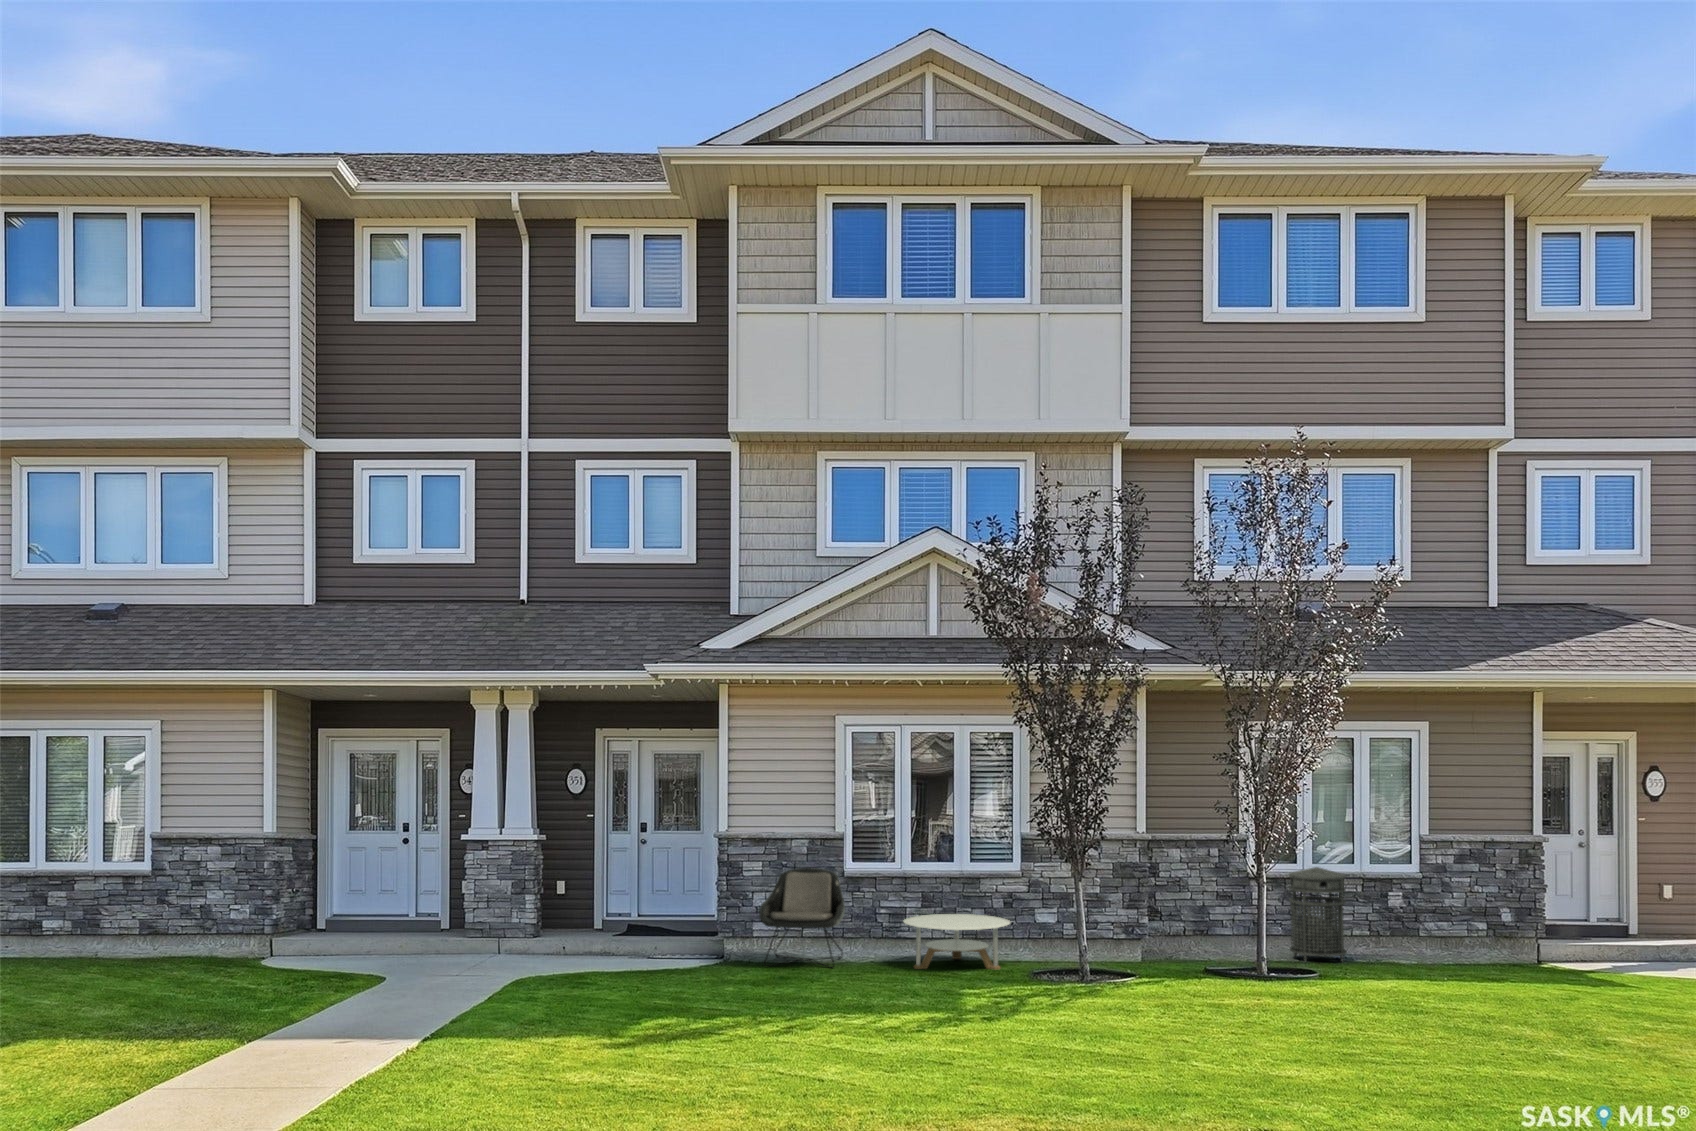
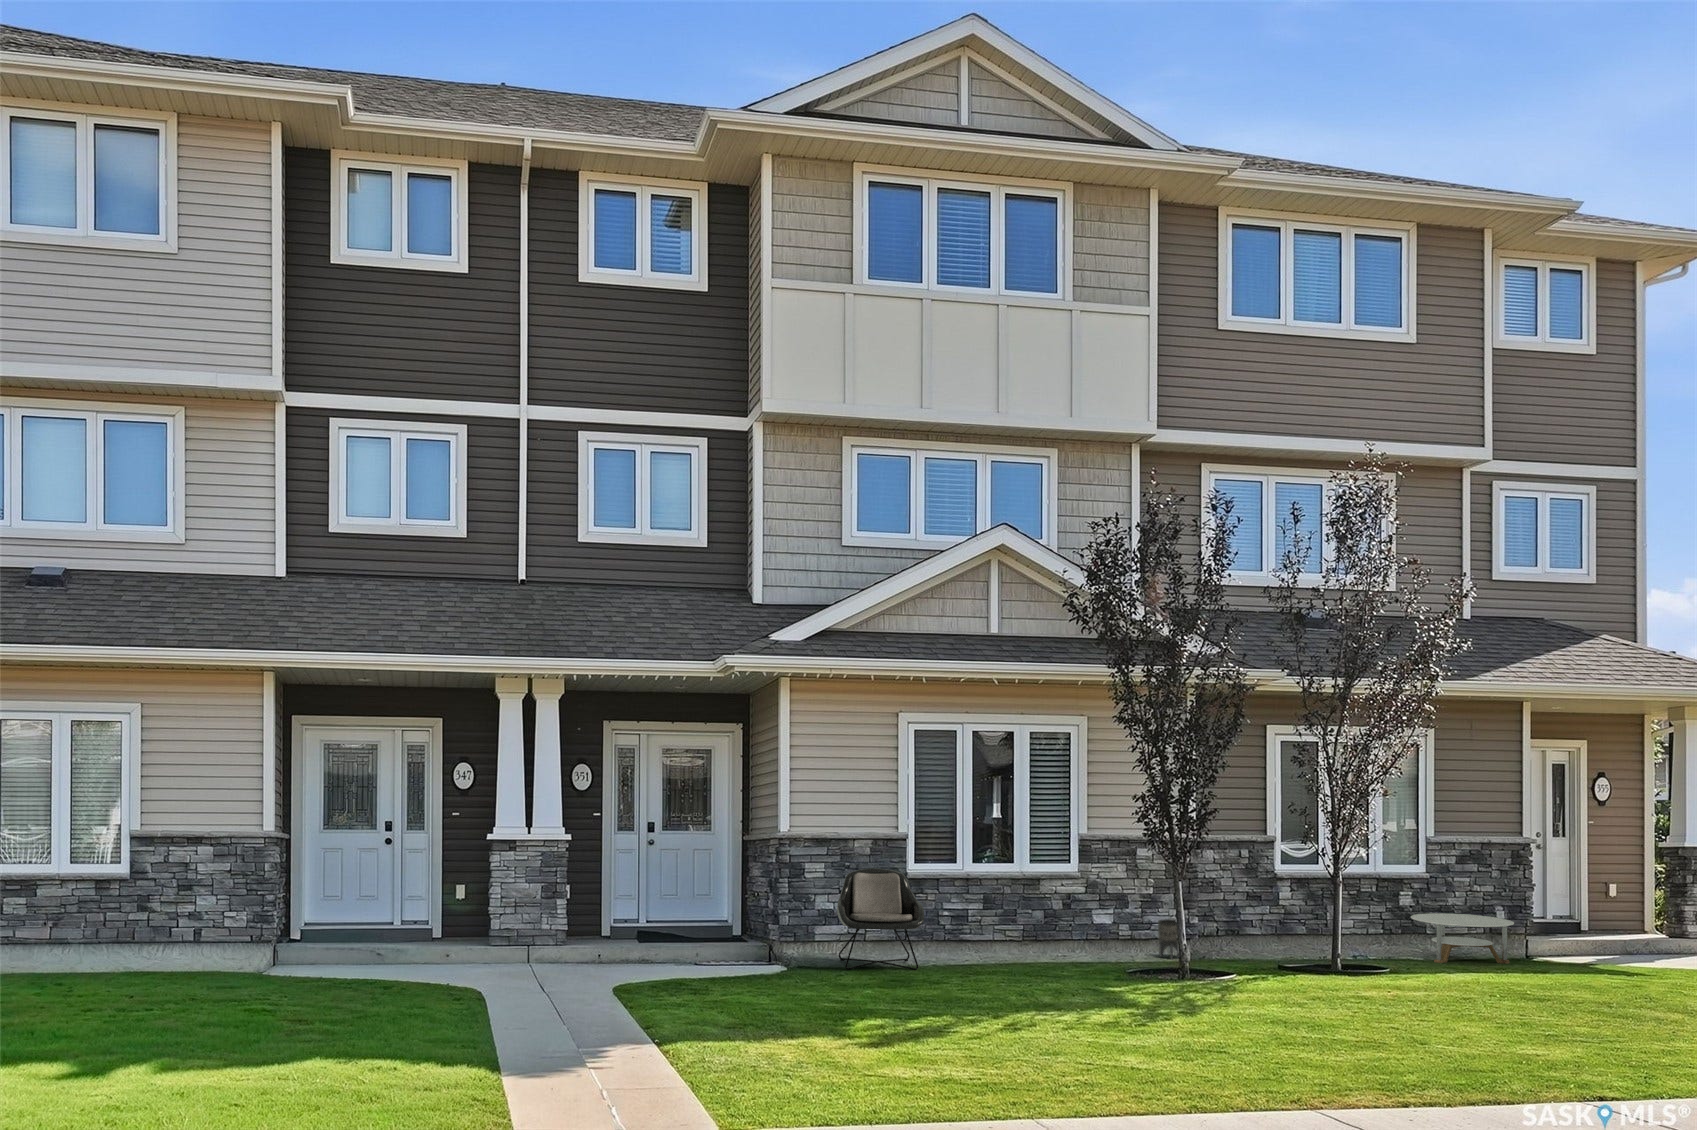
trash can: present [1289,867,1347,962] -> none [1314,867,1370,959]
round table: present [904,914,1010,970] -> present [1411,913,1514,964]
planter: none [1102,920,1129,961] -> present [1158,919,1181,960]

